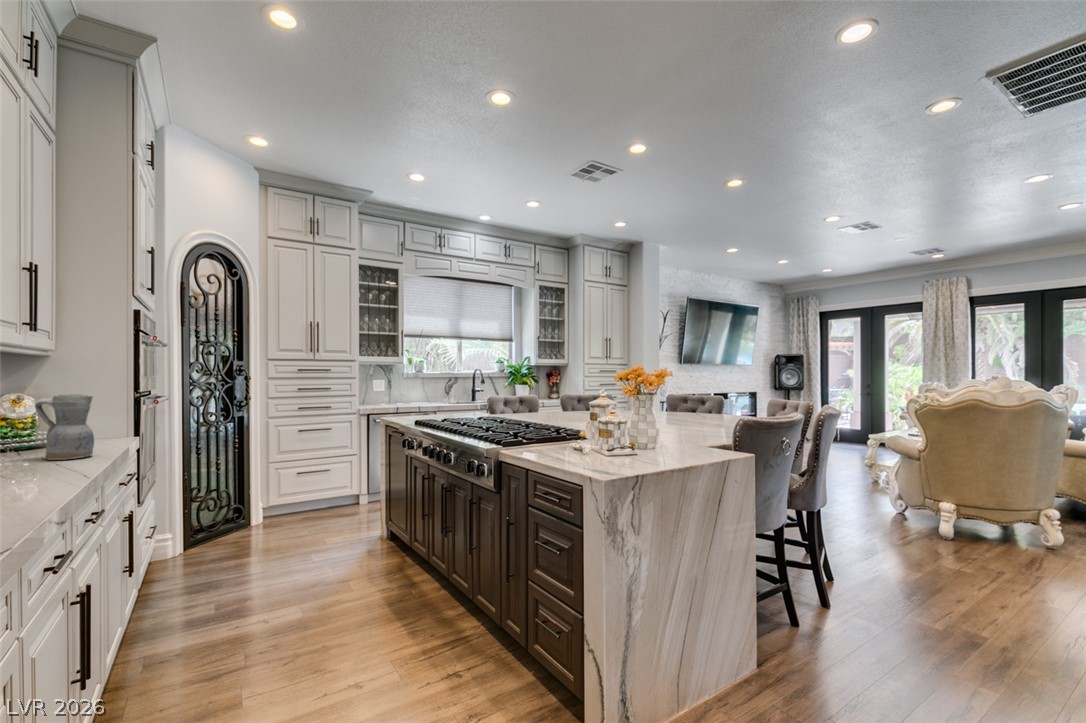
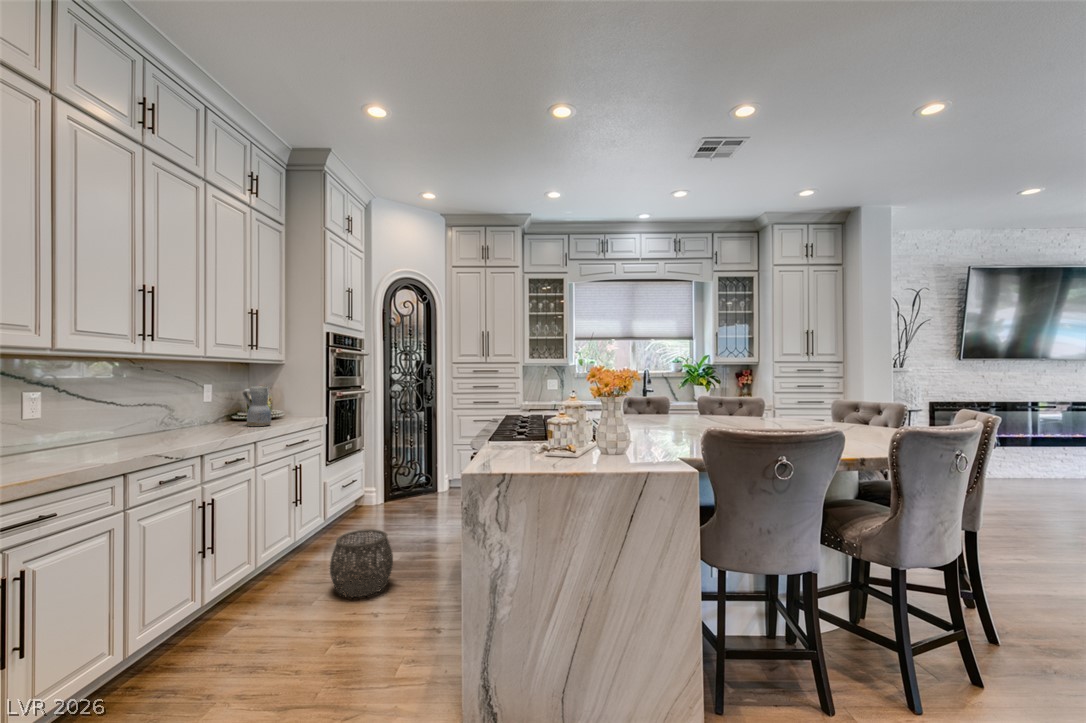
woven basket: none [244,580,335,681] -> present [330,529,393,597]

